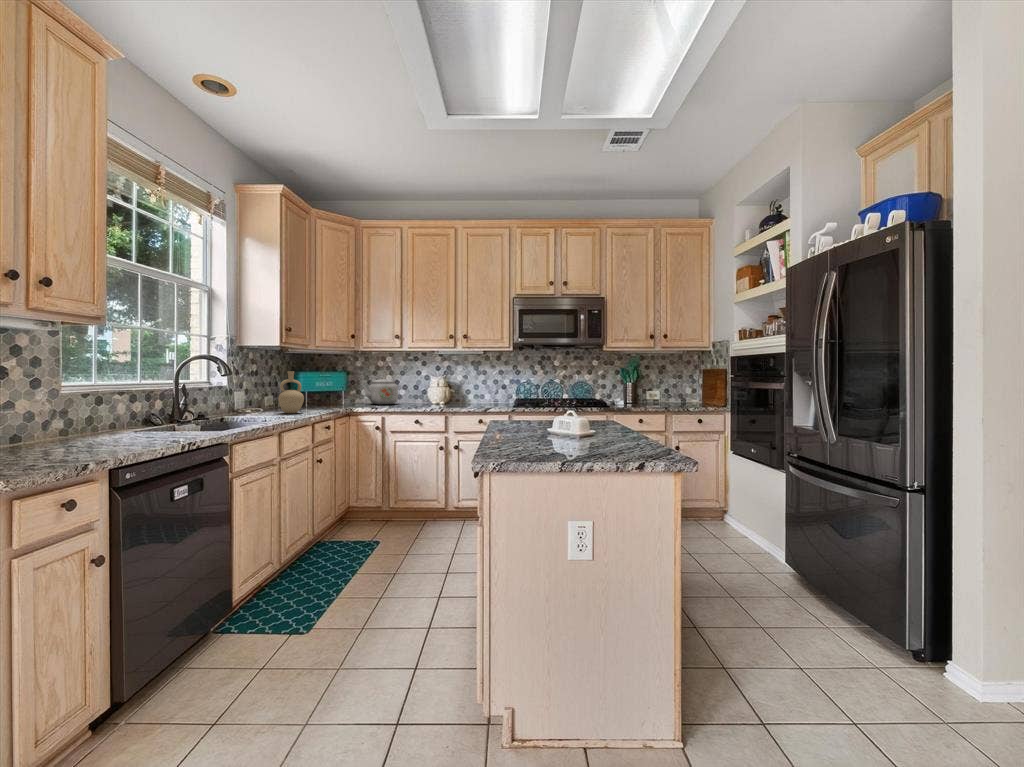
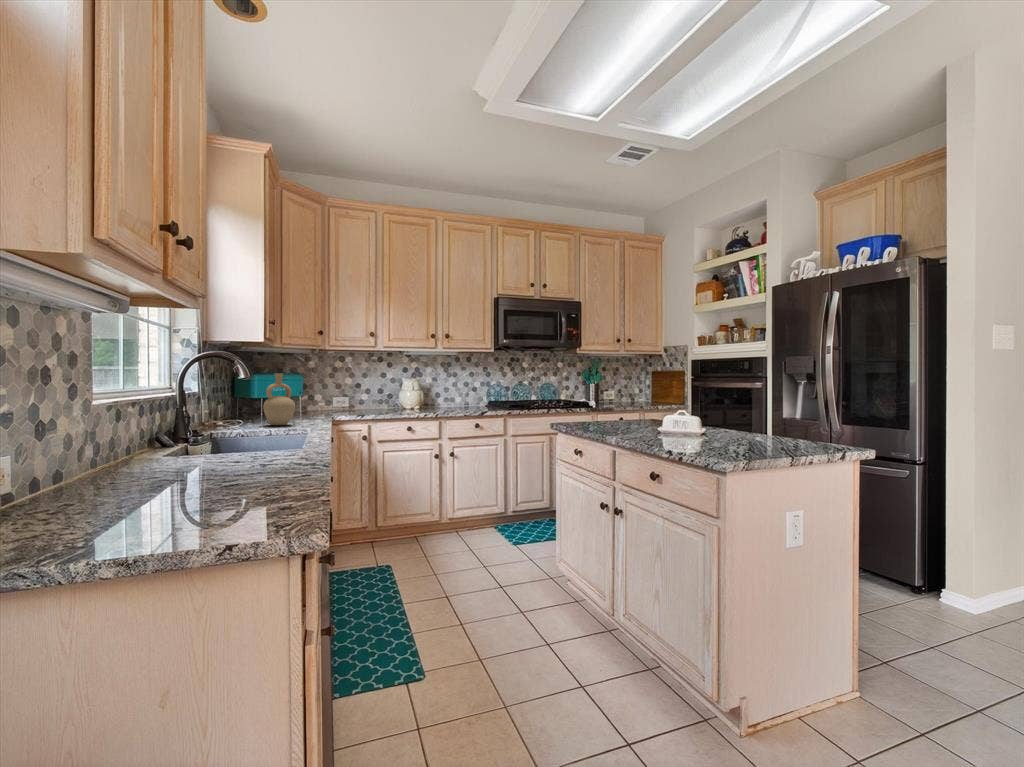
kettle: present [364,378,398,405] -> none [321,380,360,411]

